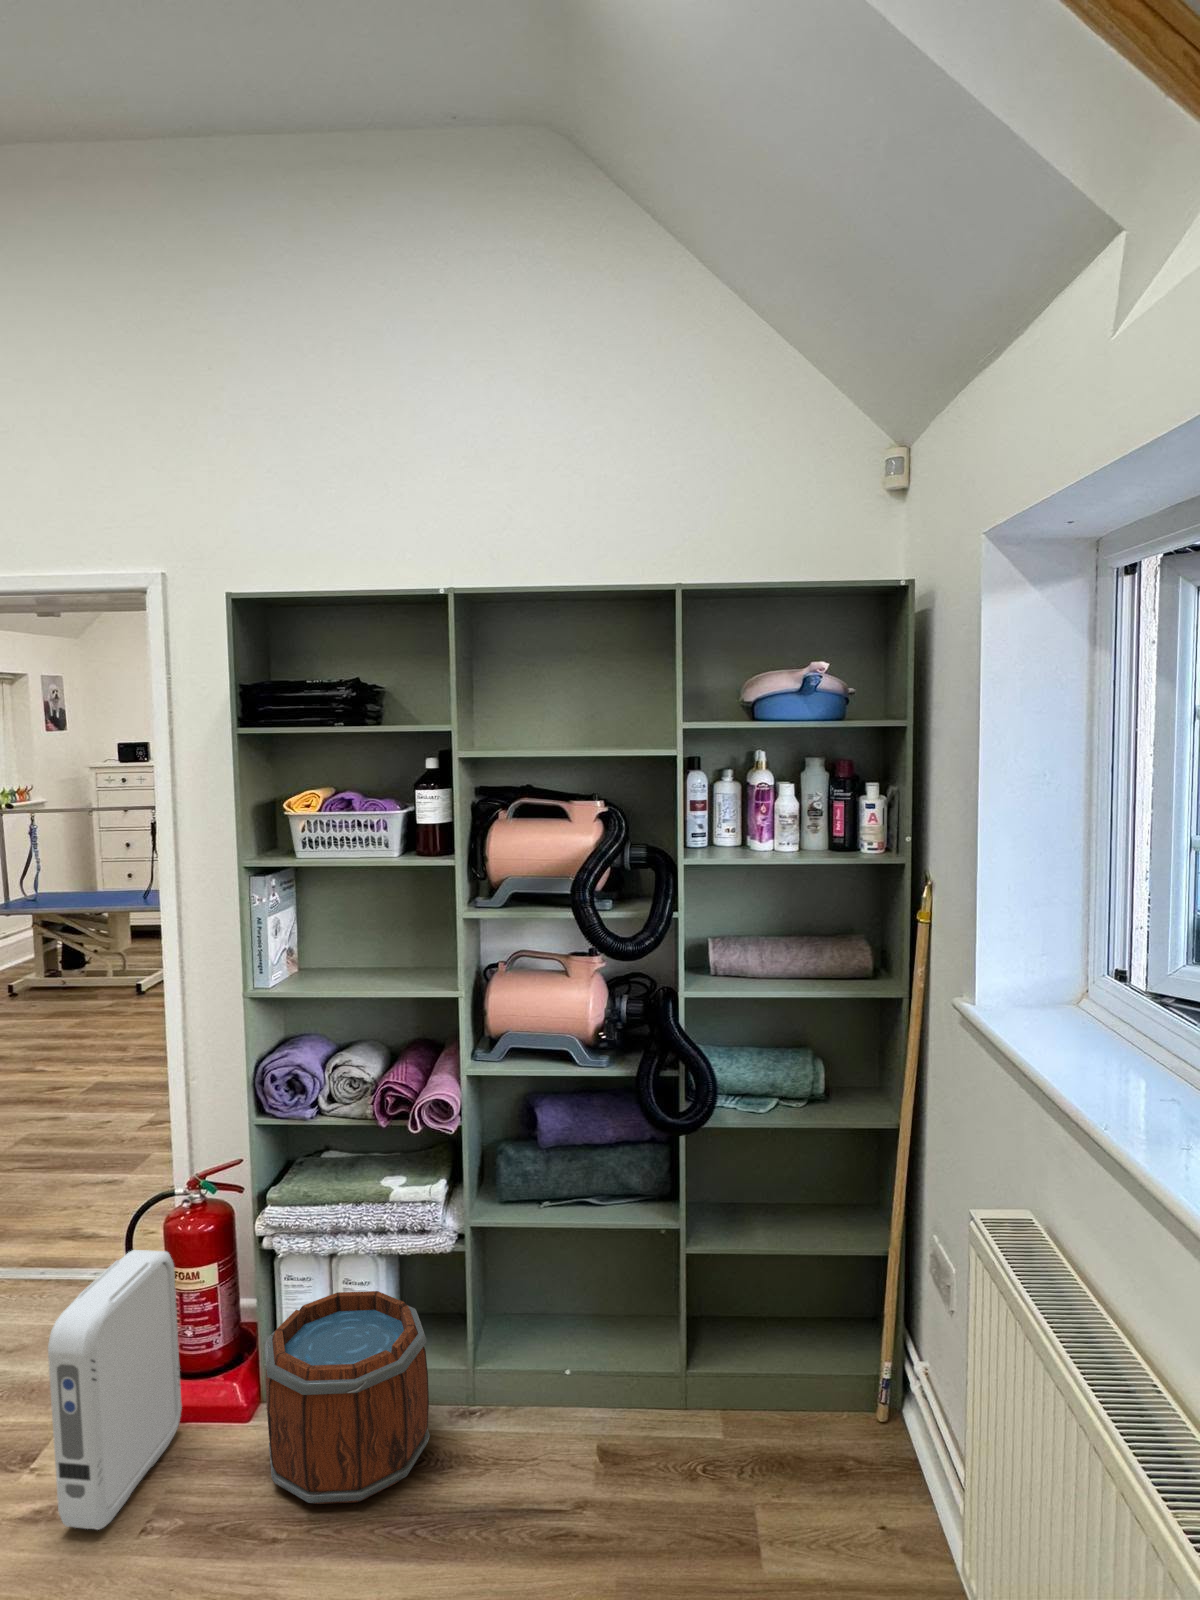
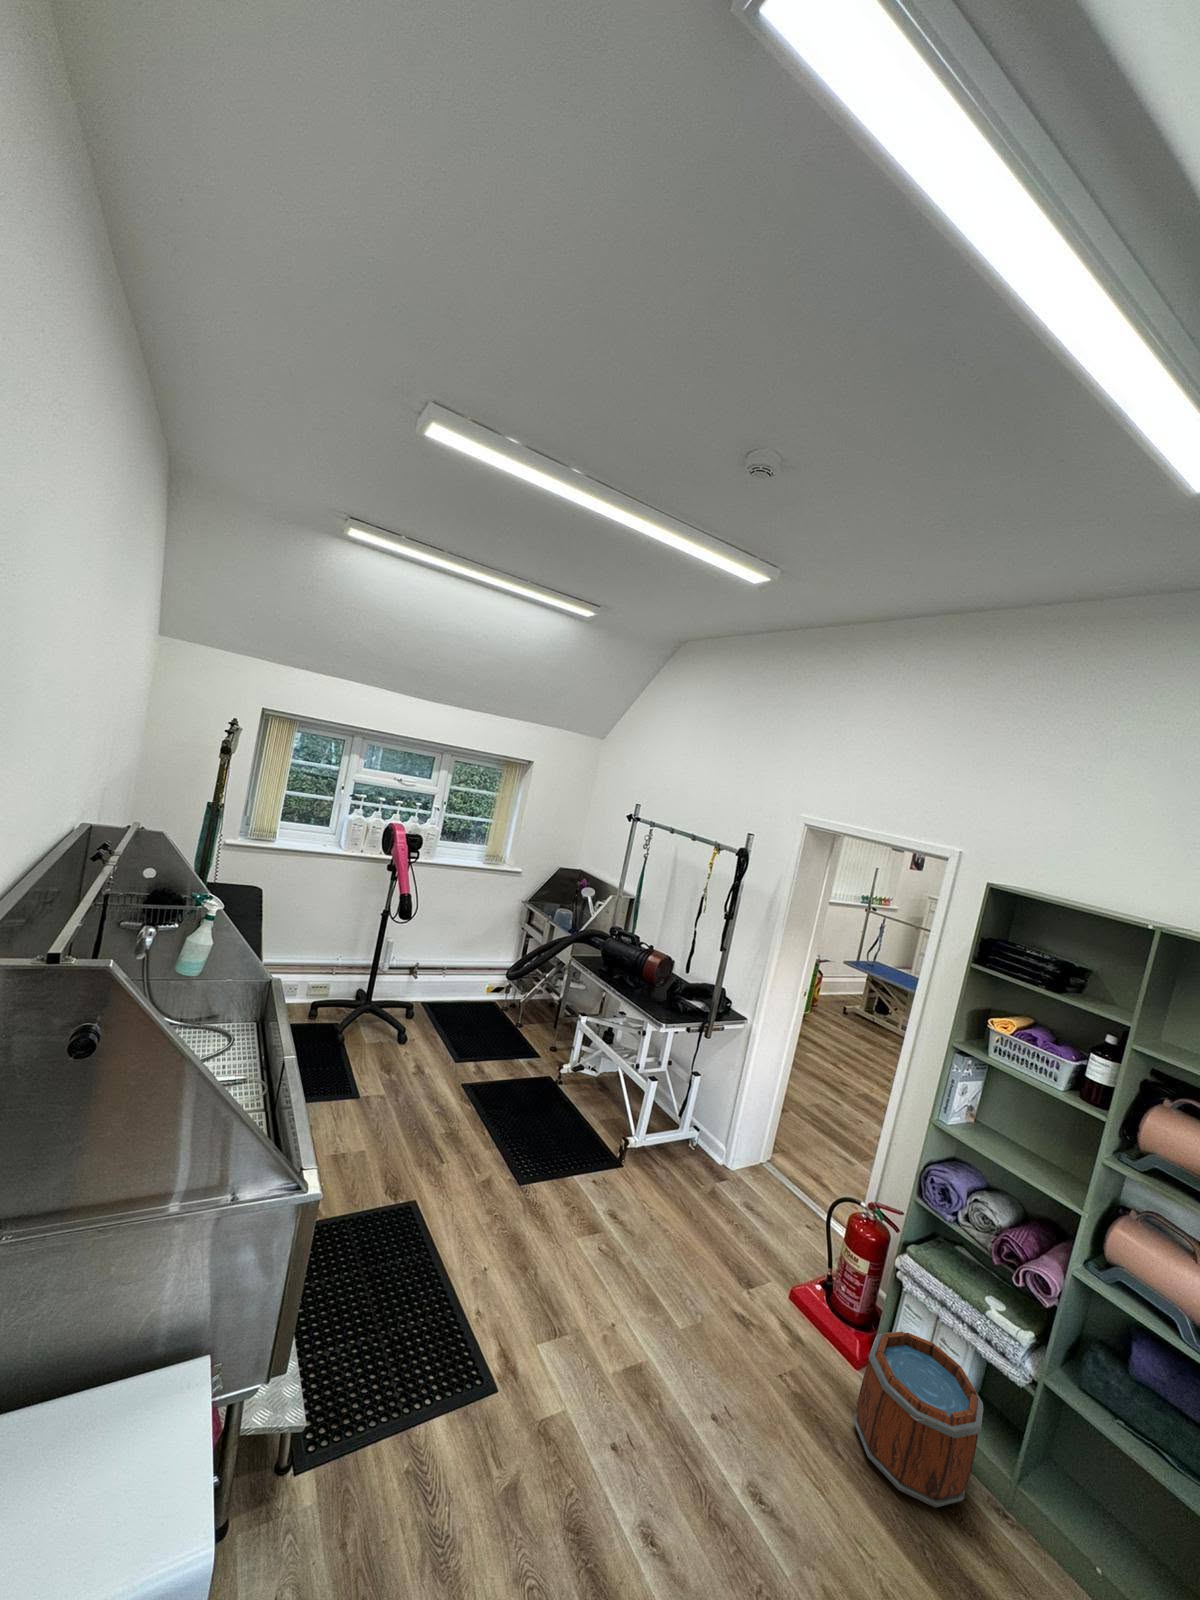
air purifier: present [48,1250,182,1529] -> none [748,1222,844,1357]

